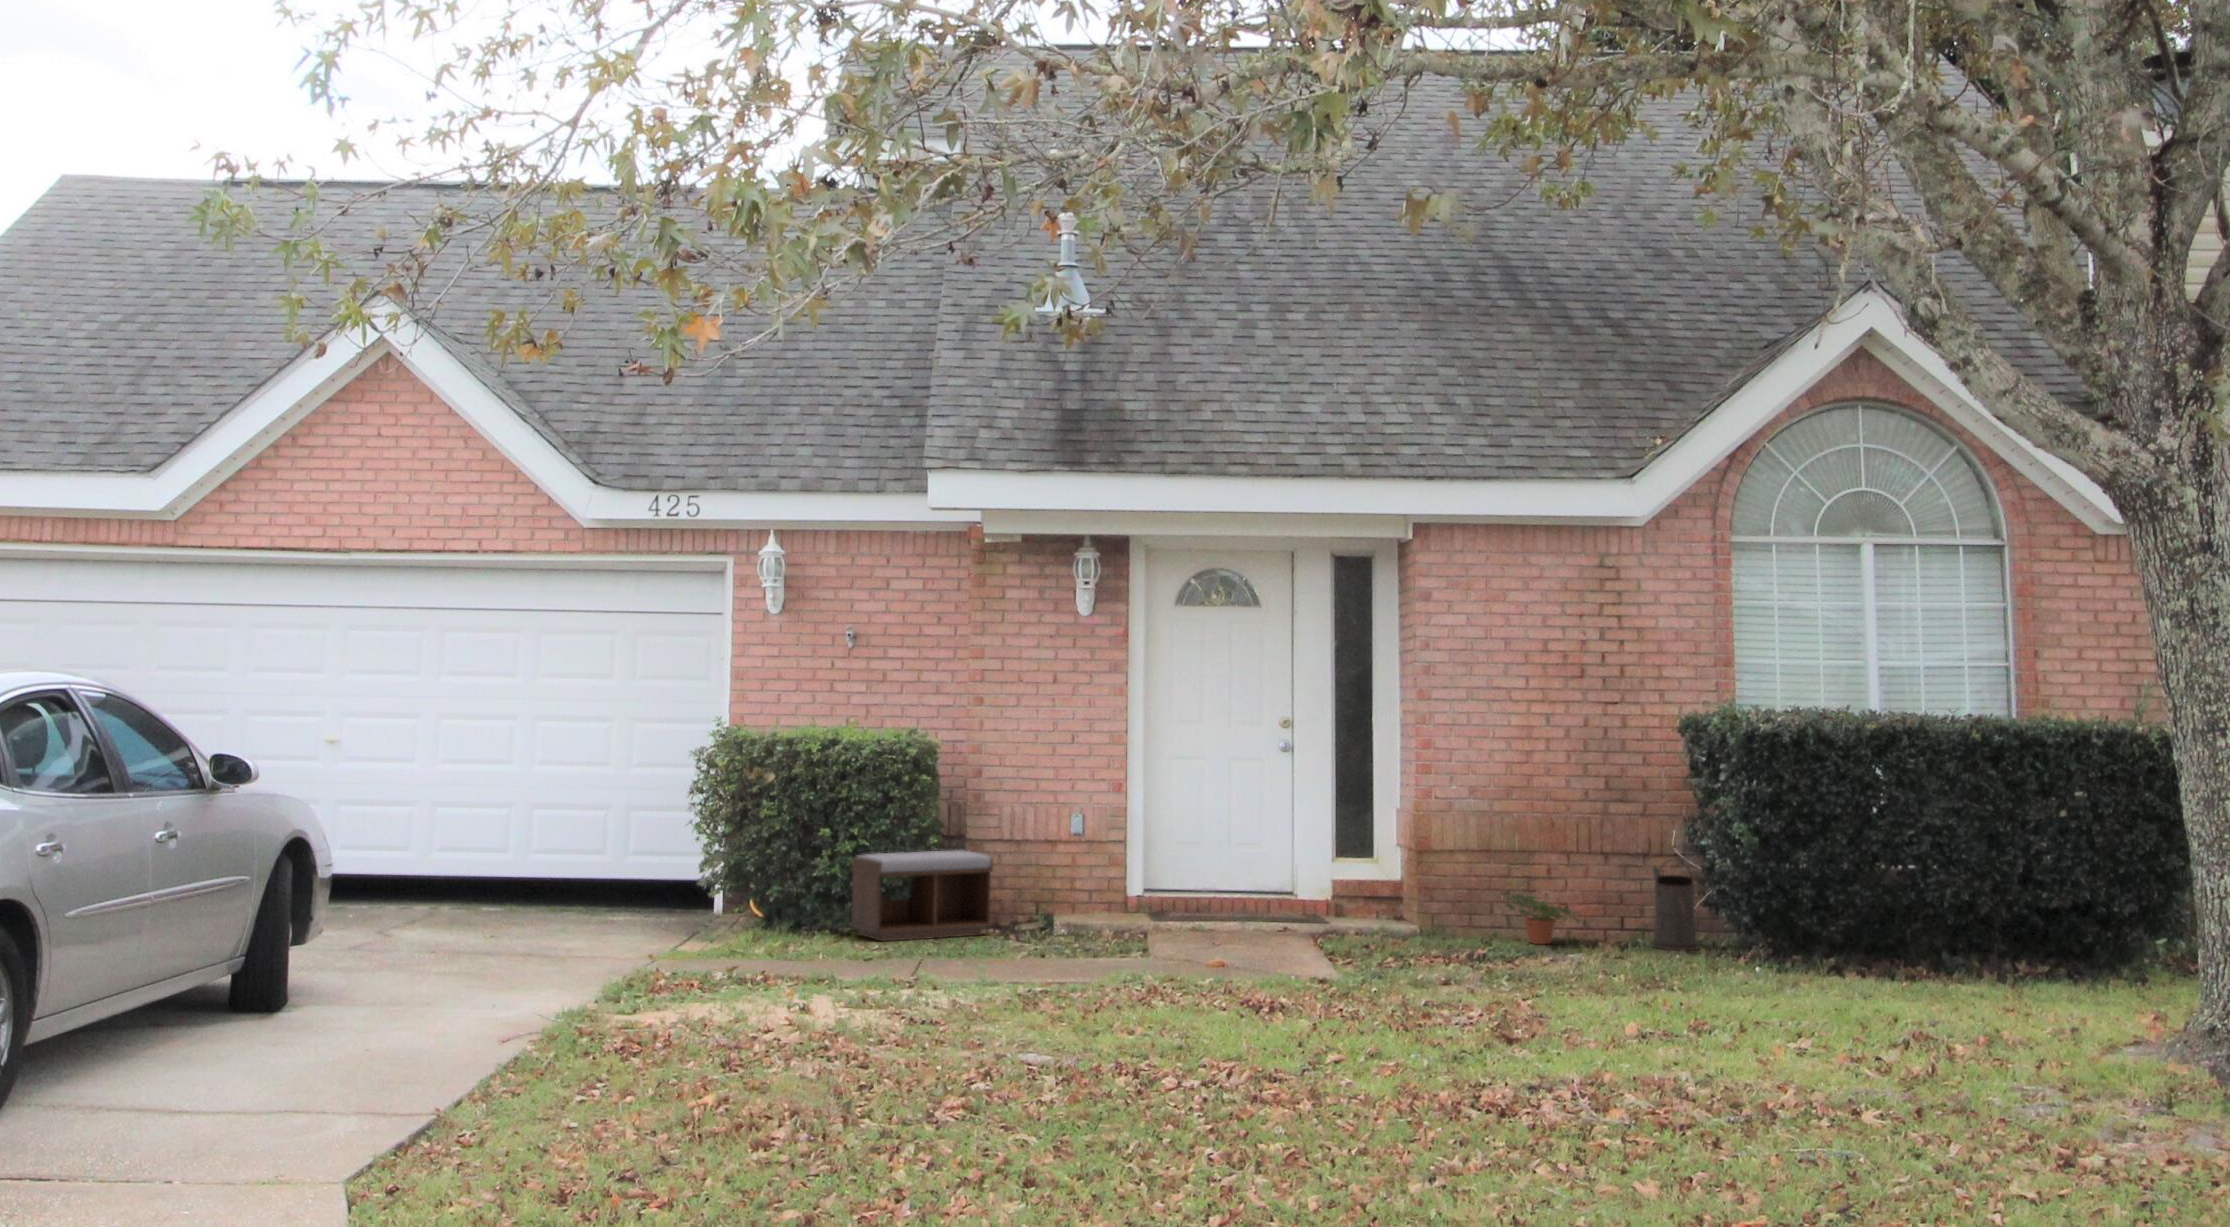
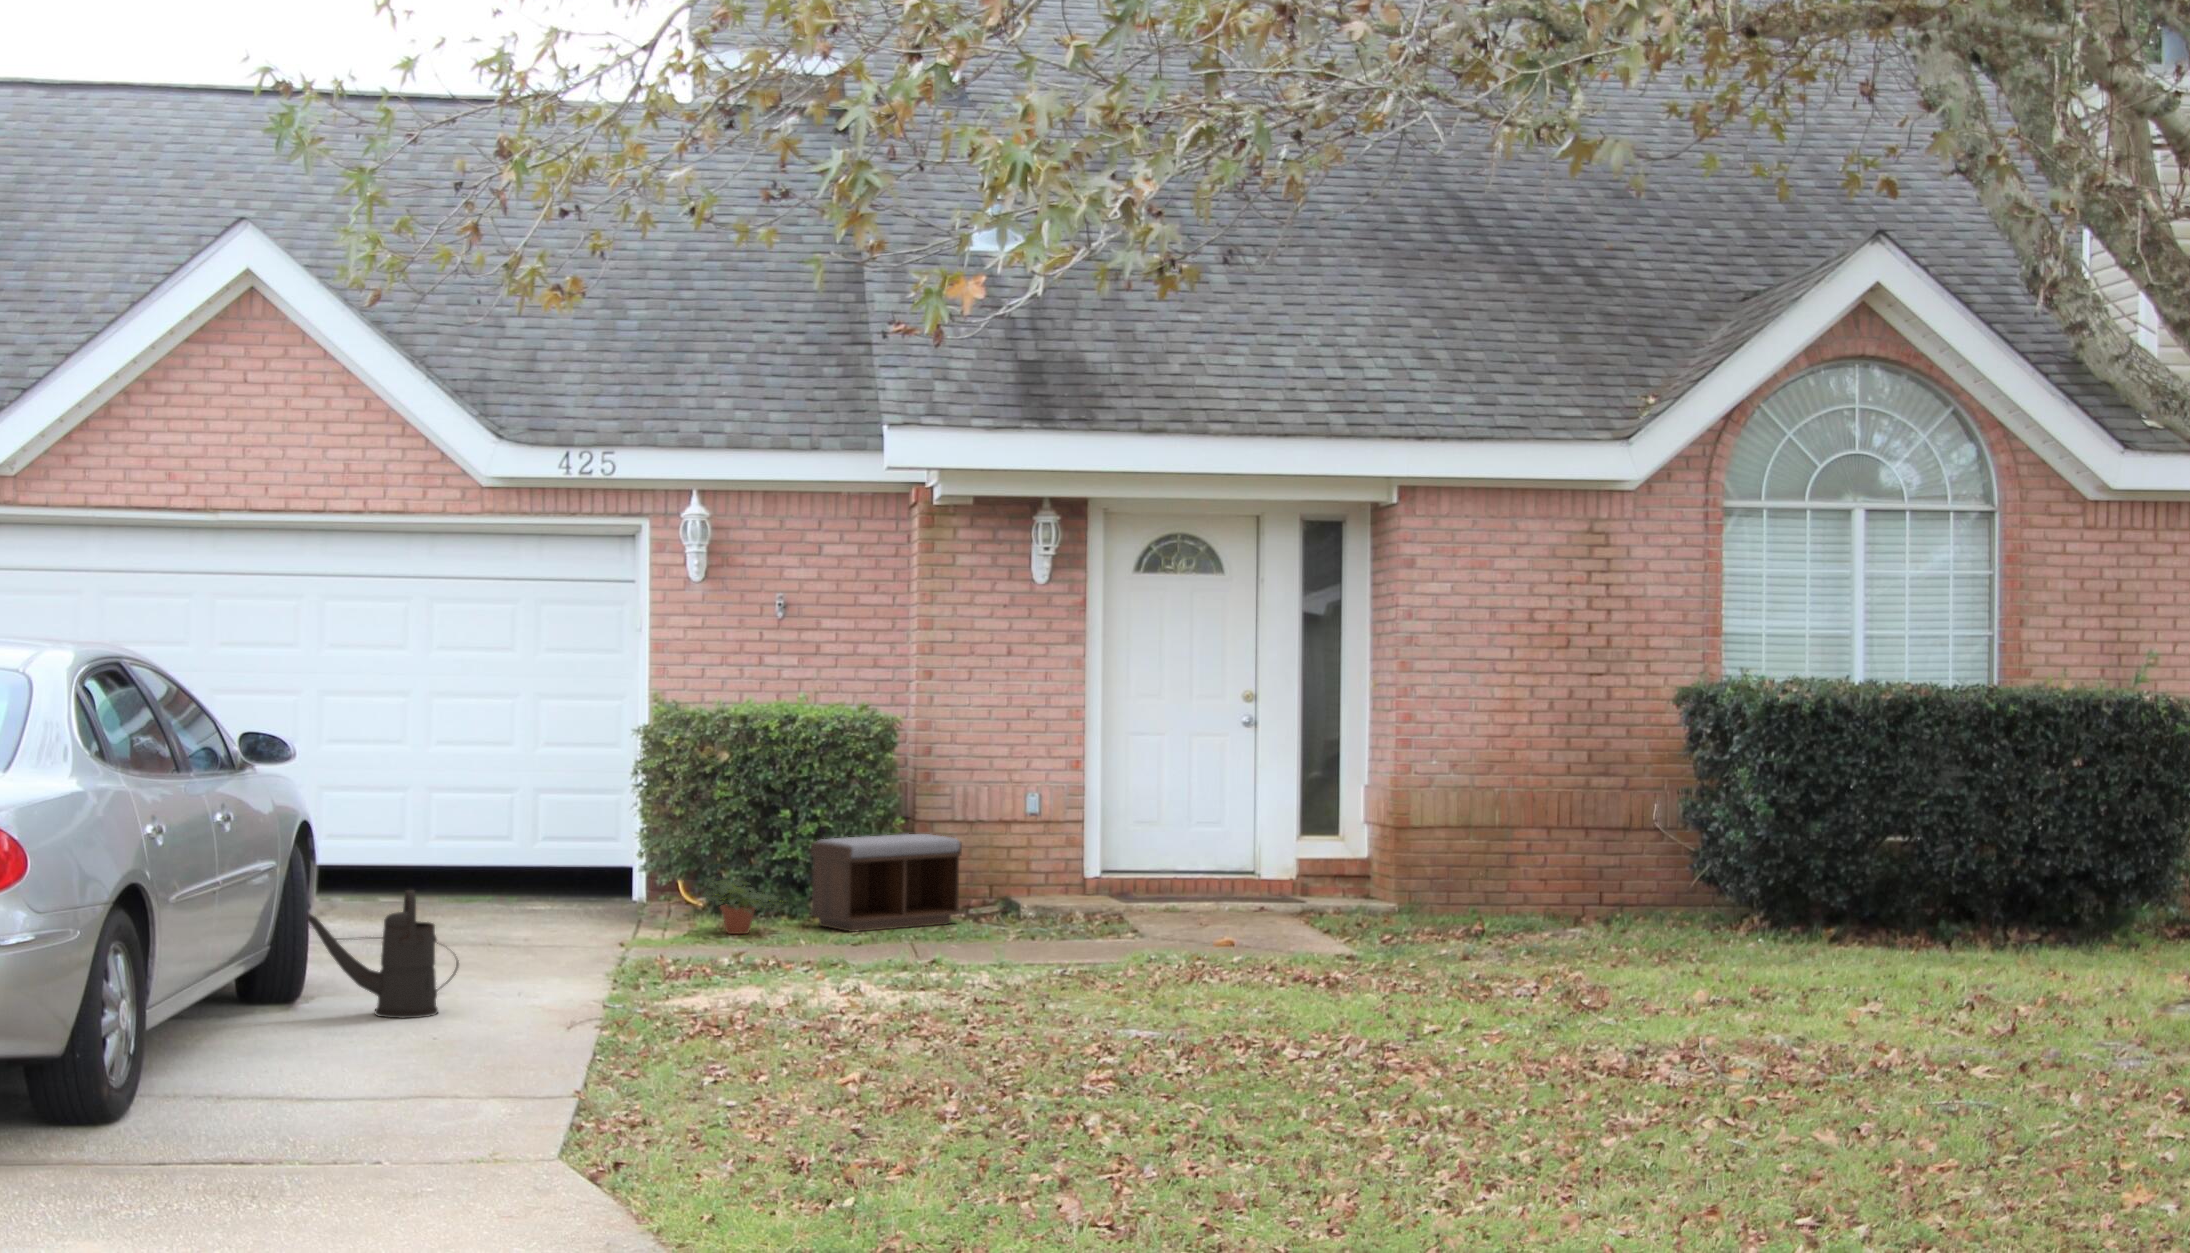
watering can: present [1652,860,1698,951] -> present [307,890,459,1018]
potted plant: present [1502,891,1580,944] -> present [702,877,786,934]

